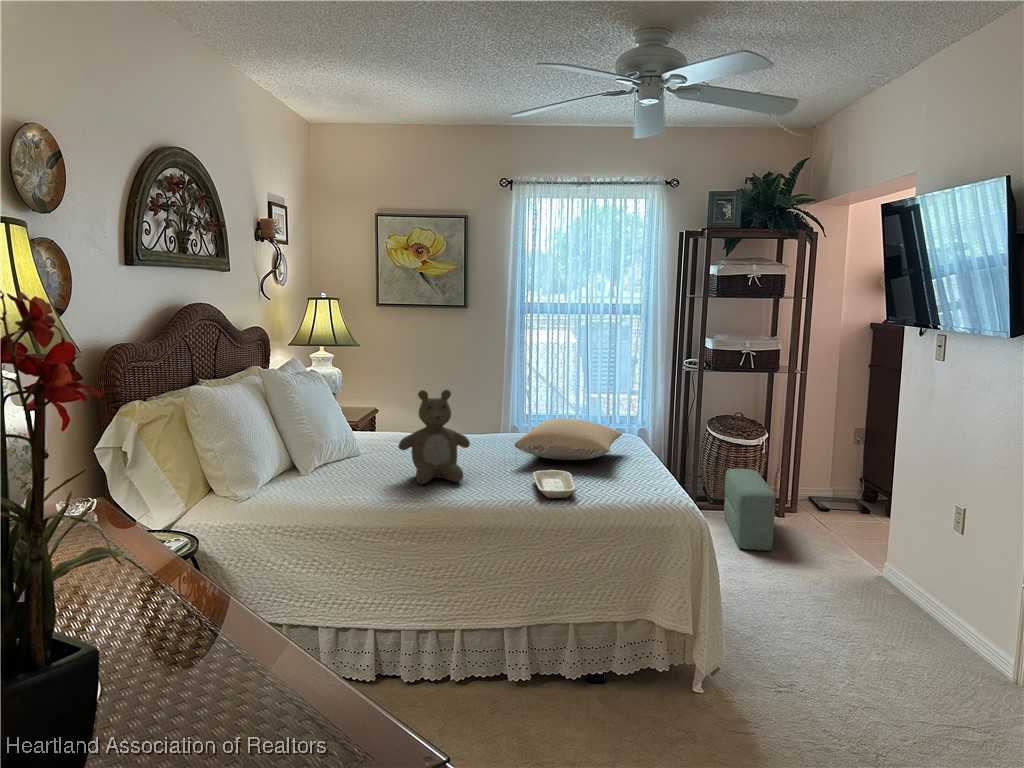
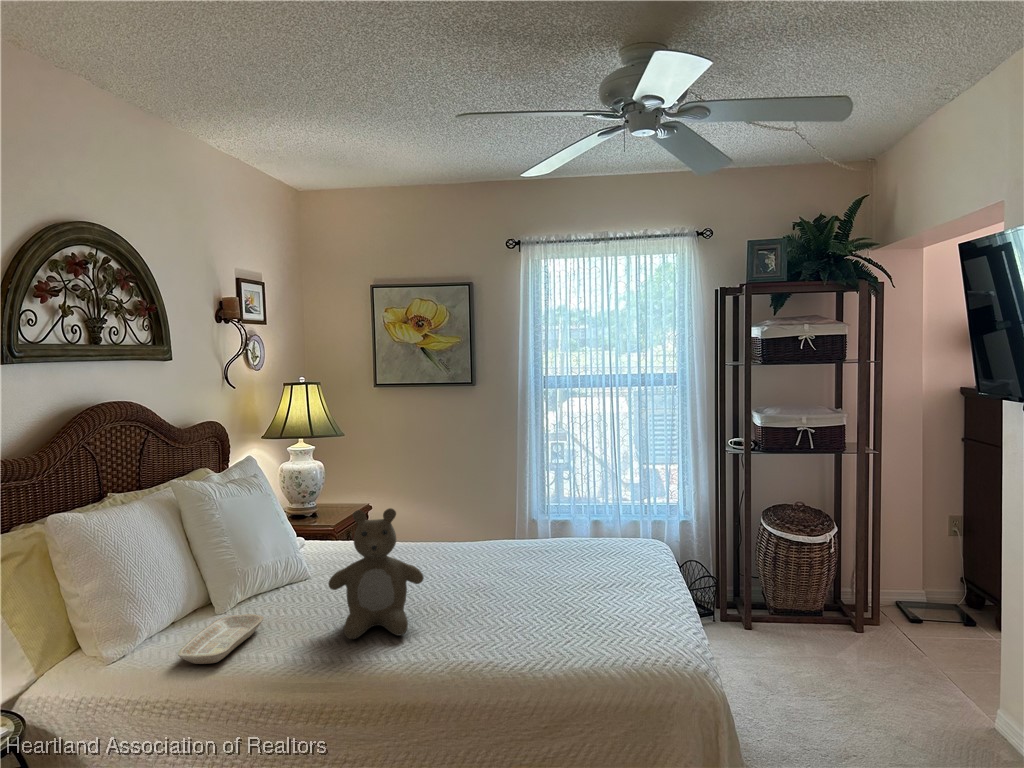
pillow: present [515,418,622,460] -> none [487,534,635,593]
pouf: present [724,469,775,550] -> none [785,574,849,689]
tray: present [533,470,576,498] -> present [178,614,264,664]

